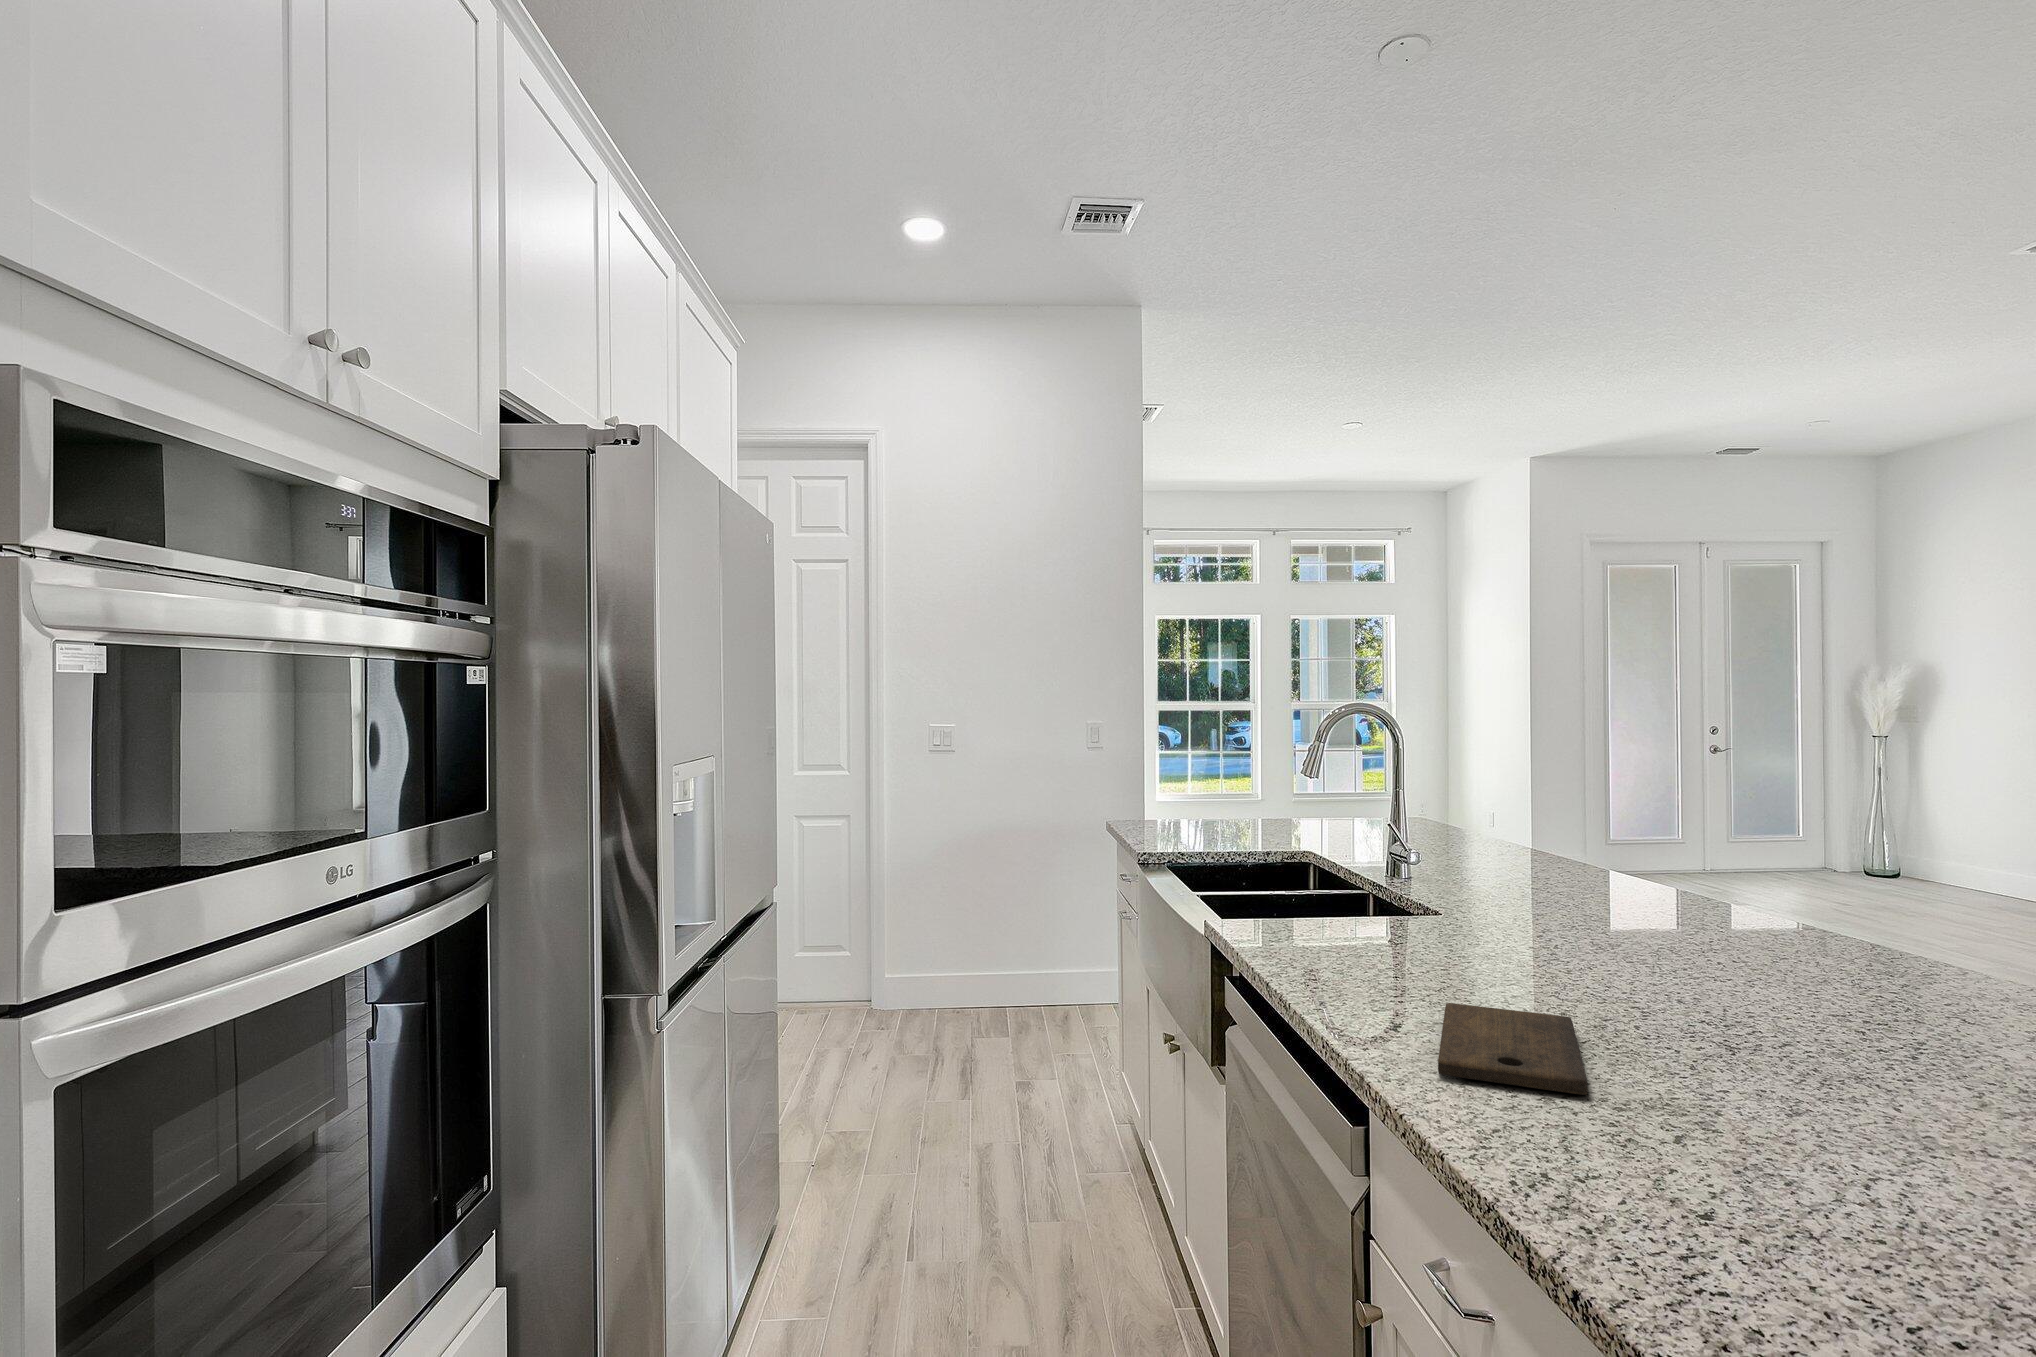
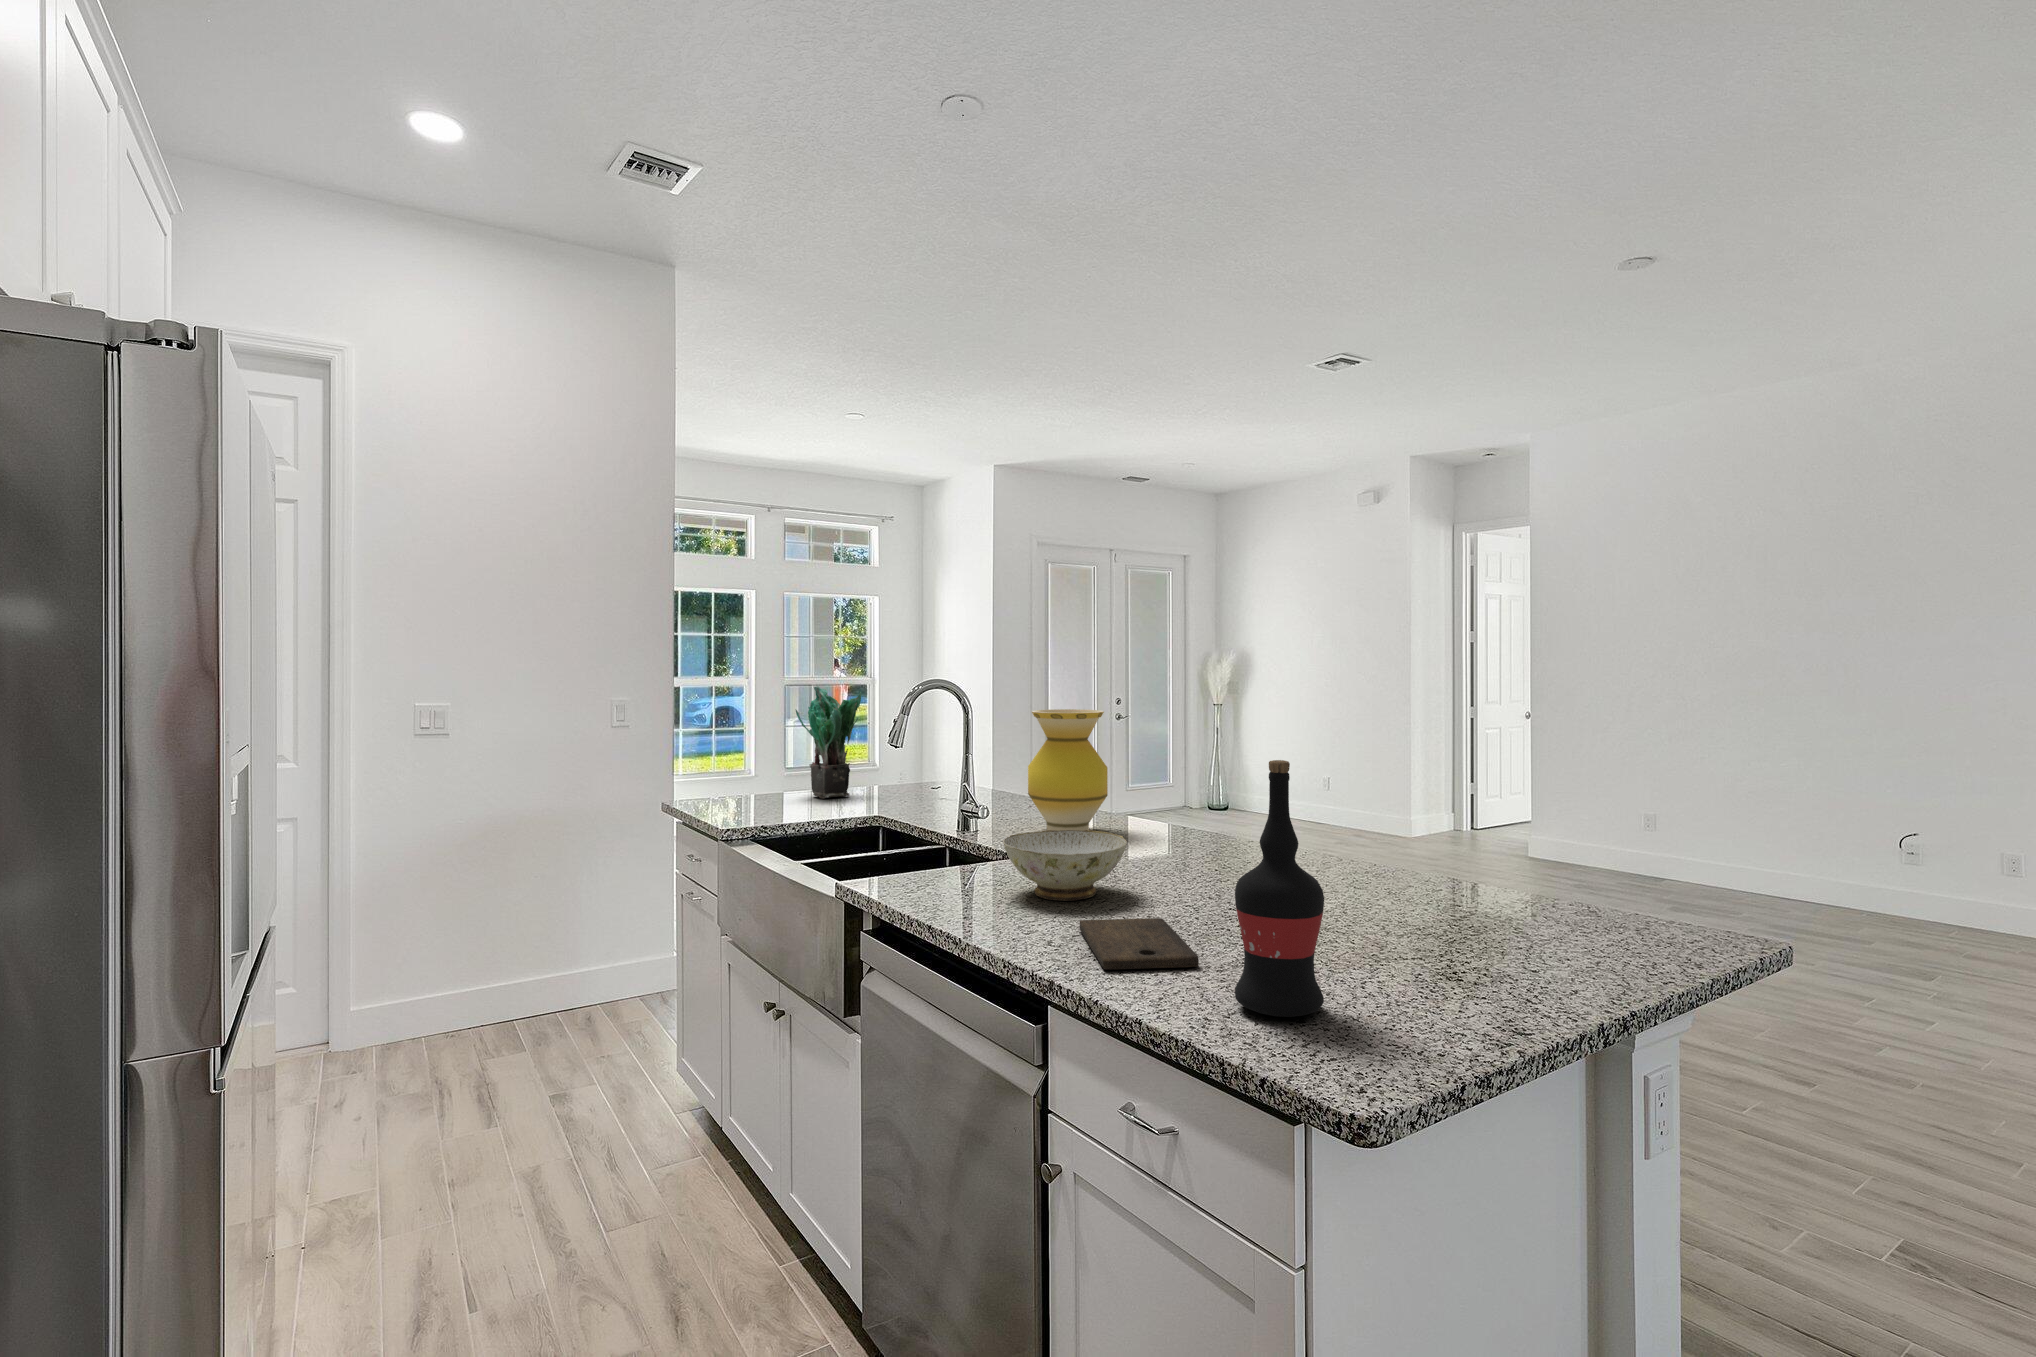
potted plant: none [1231,706,1304,827] -> present [796,686,861,798]
vase: none [1475,734,1585,894] -> present [1028,709,1108,831]
wine bottle: none [1599,804,1761,1207] -> present [1235,760,1324,1017]
ceramic bowl: none [1380,883,1551,976] -> present [1003,830,1127,901]

